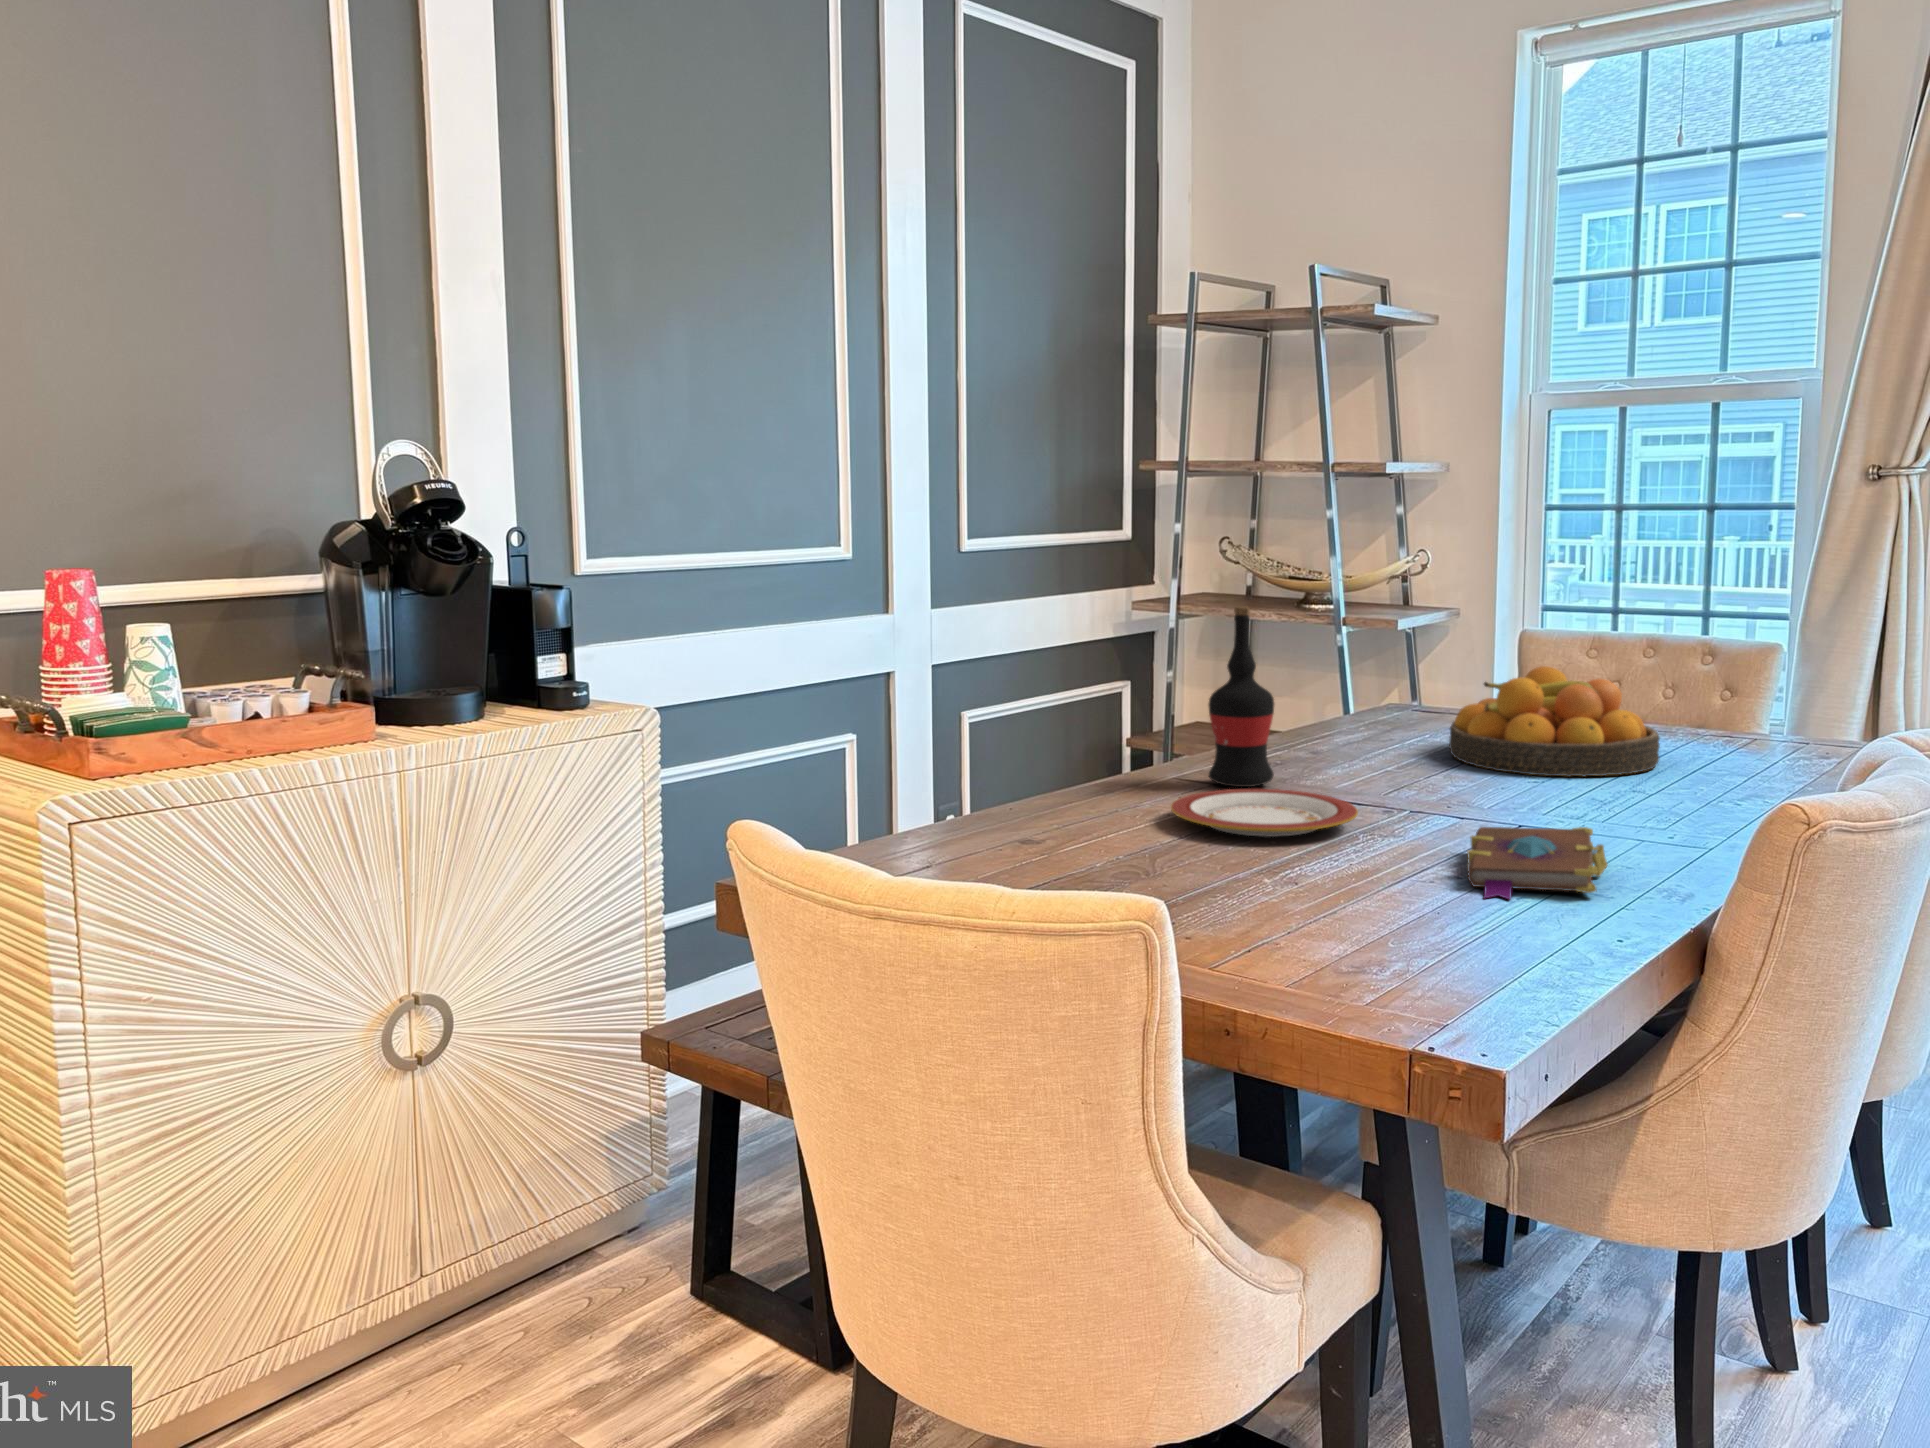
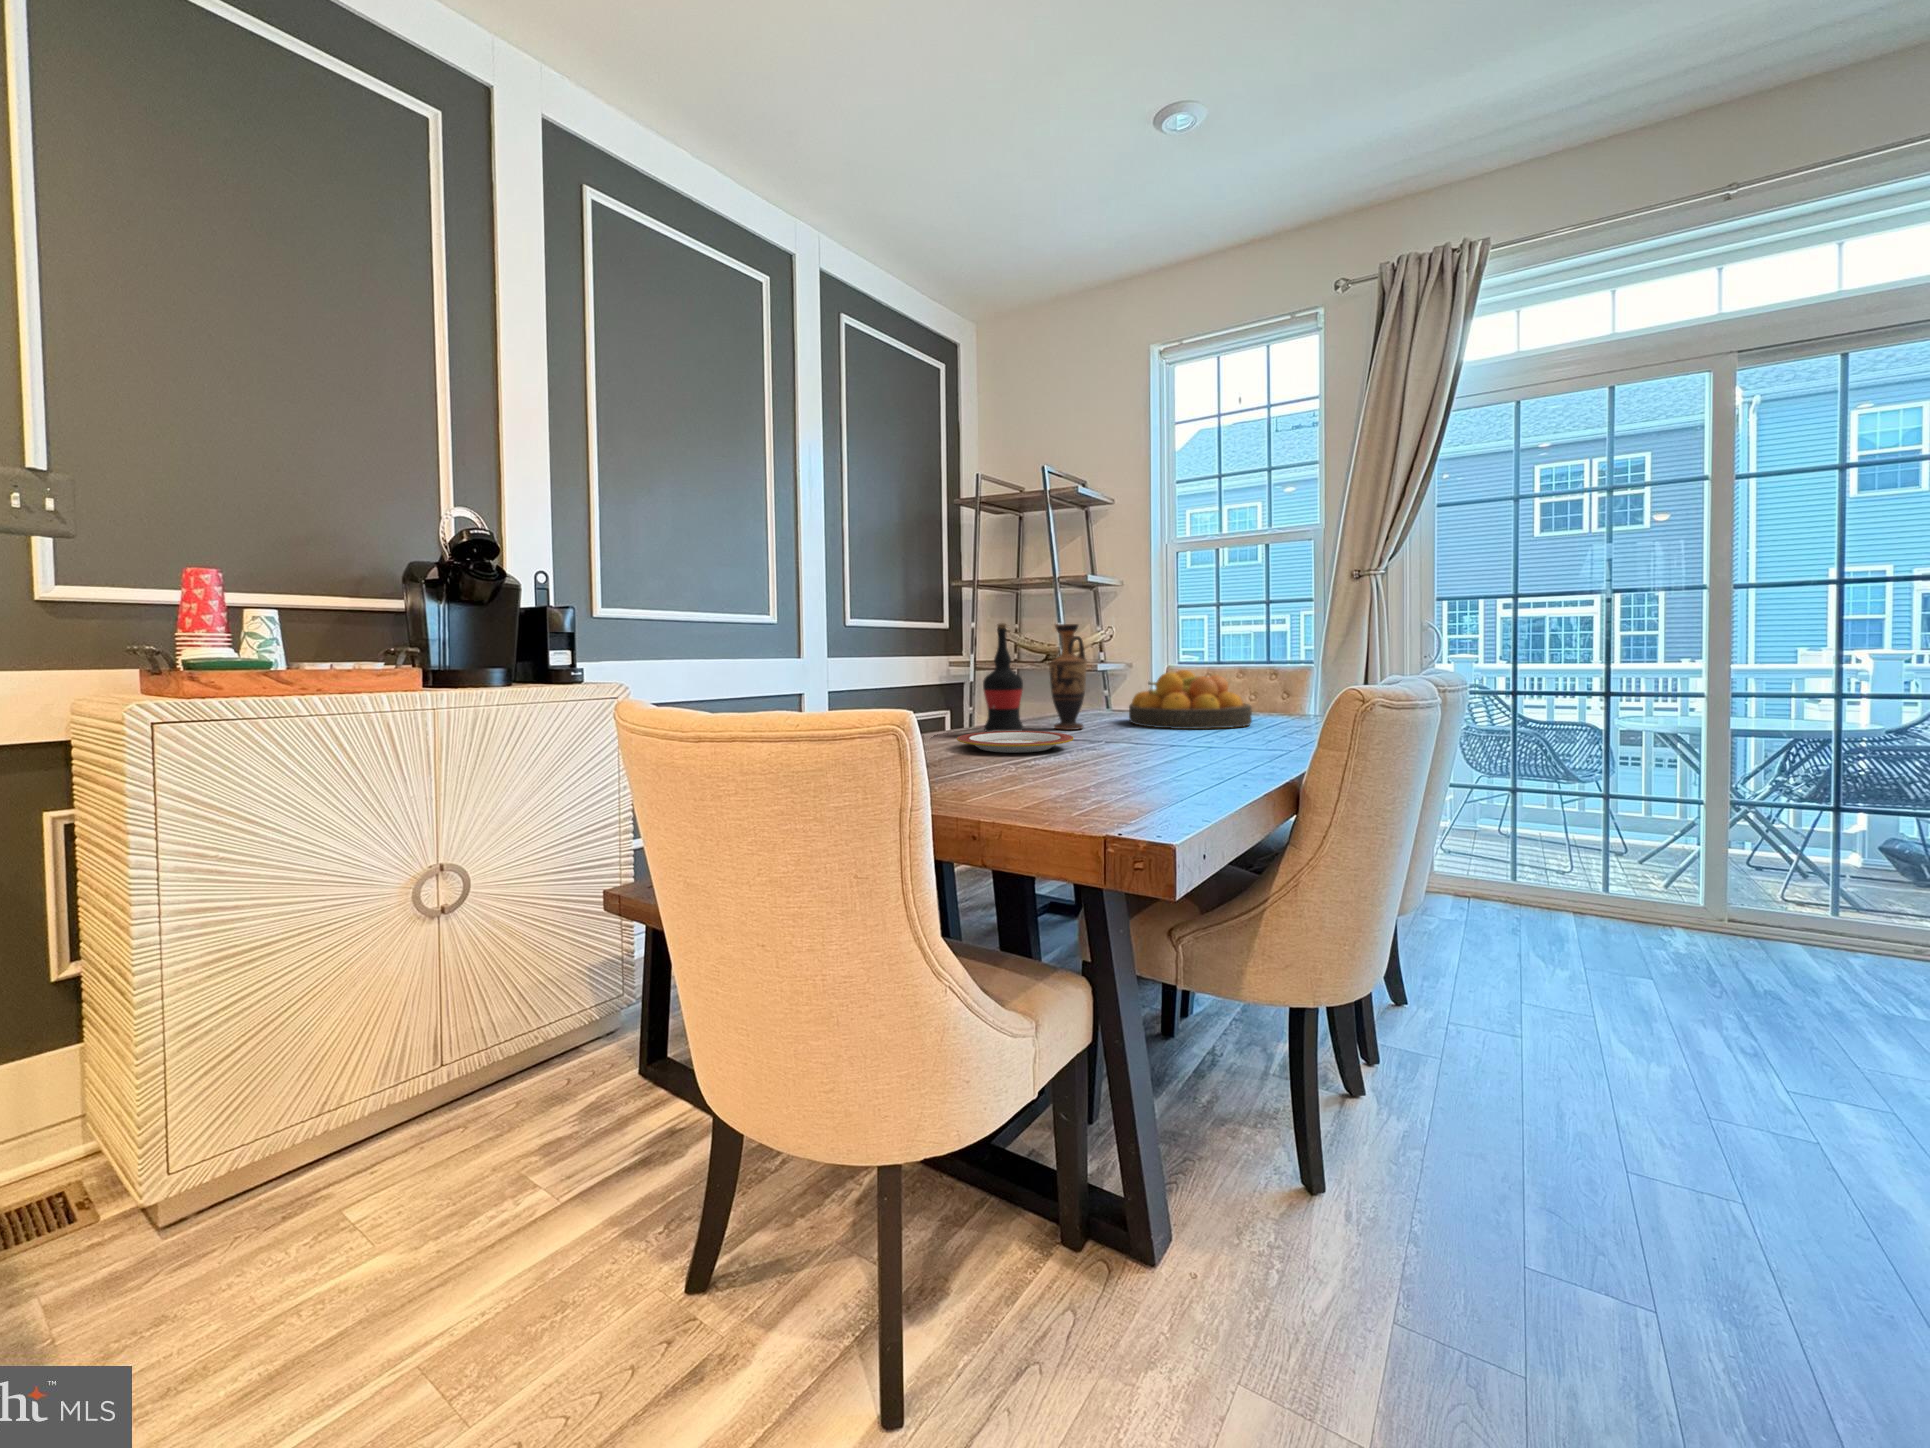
vase: none [1316,598,1381,774] -> present [1049,624,1087,730]
book: present [1467,827,1608,899] -> none [1142,737,1230,774]

